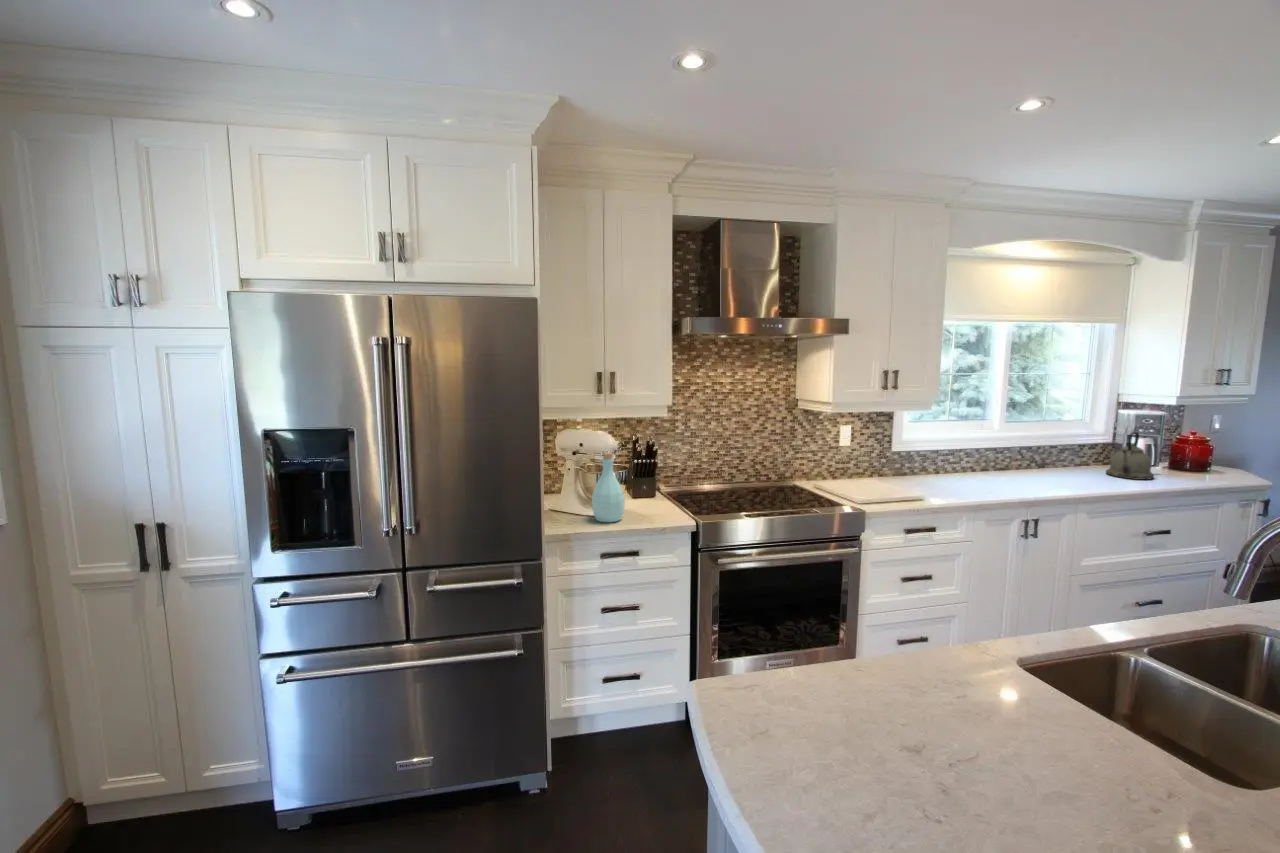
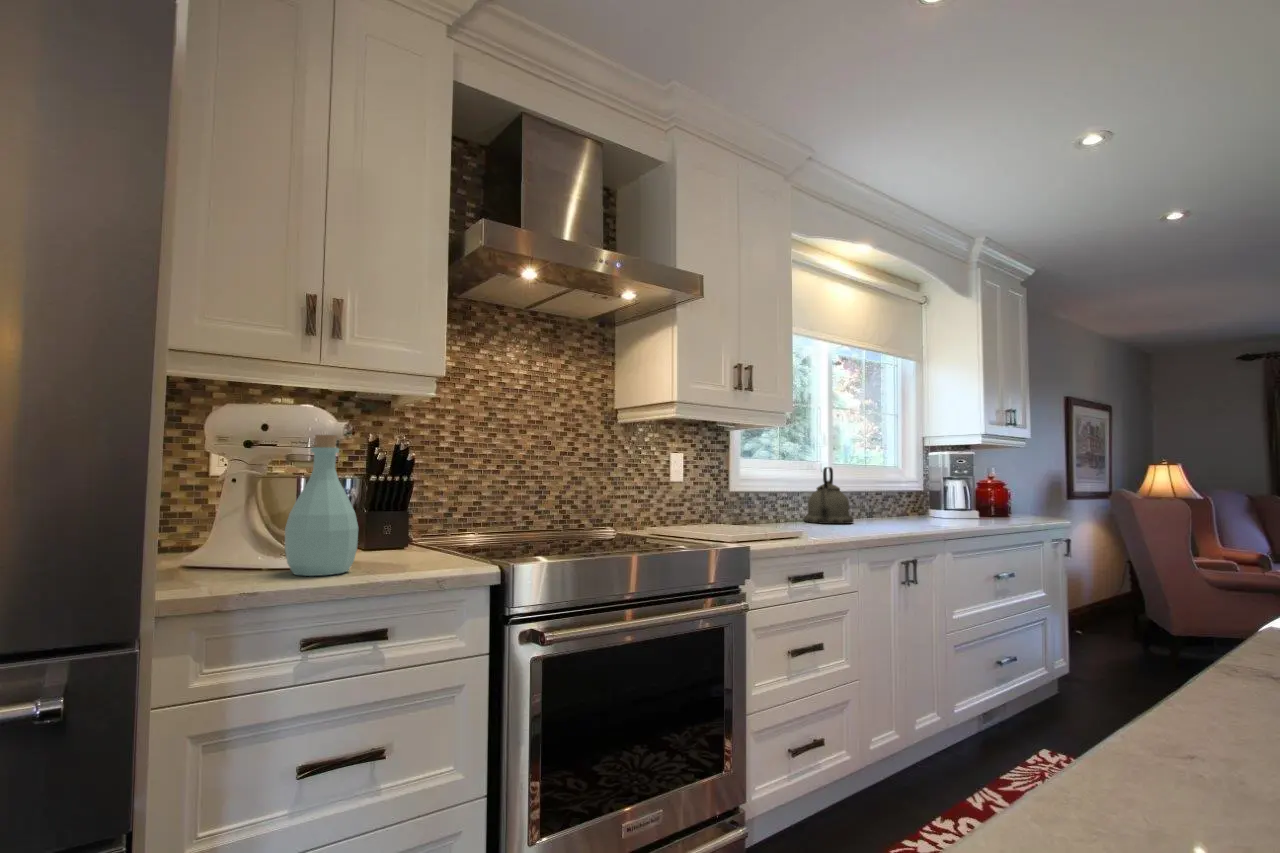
kettle: present [1106,432,1154,480] -> present [804,467,853,524]

